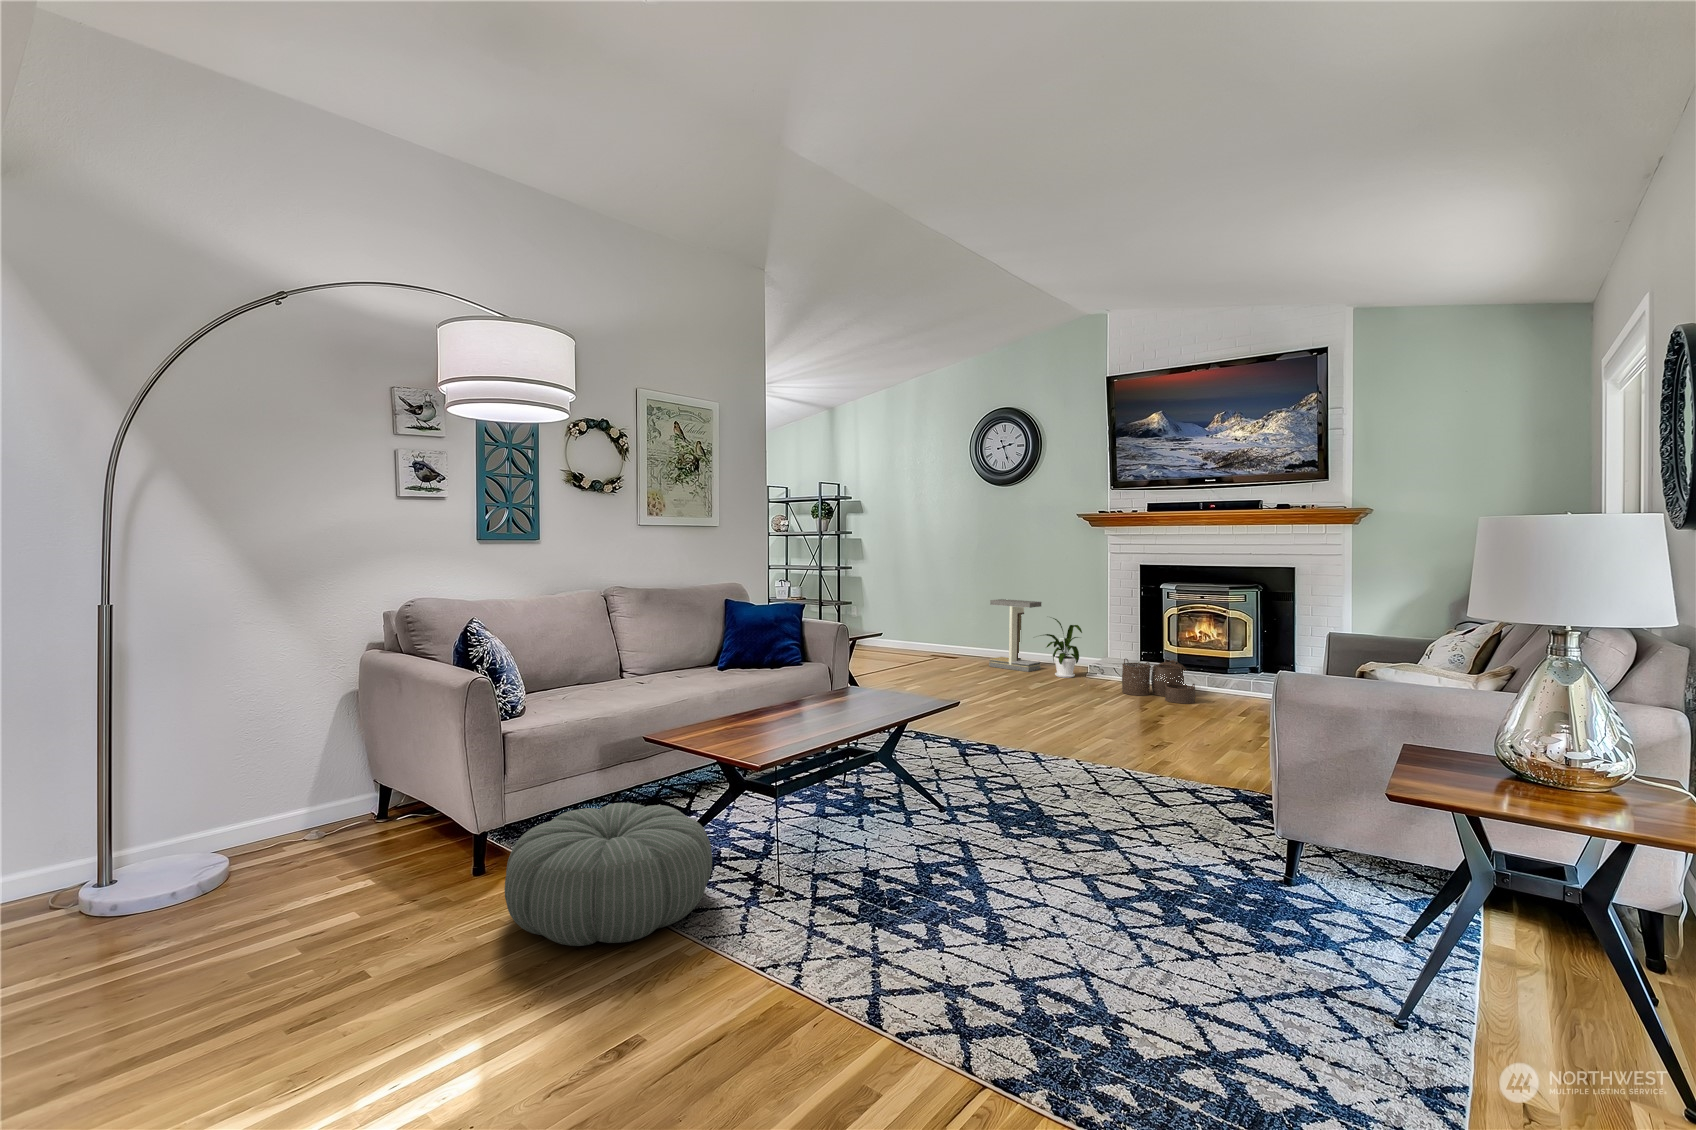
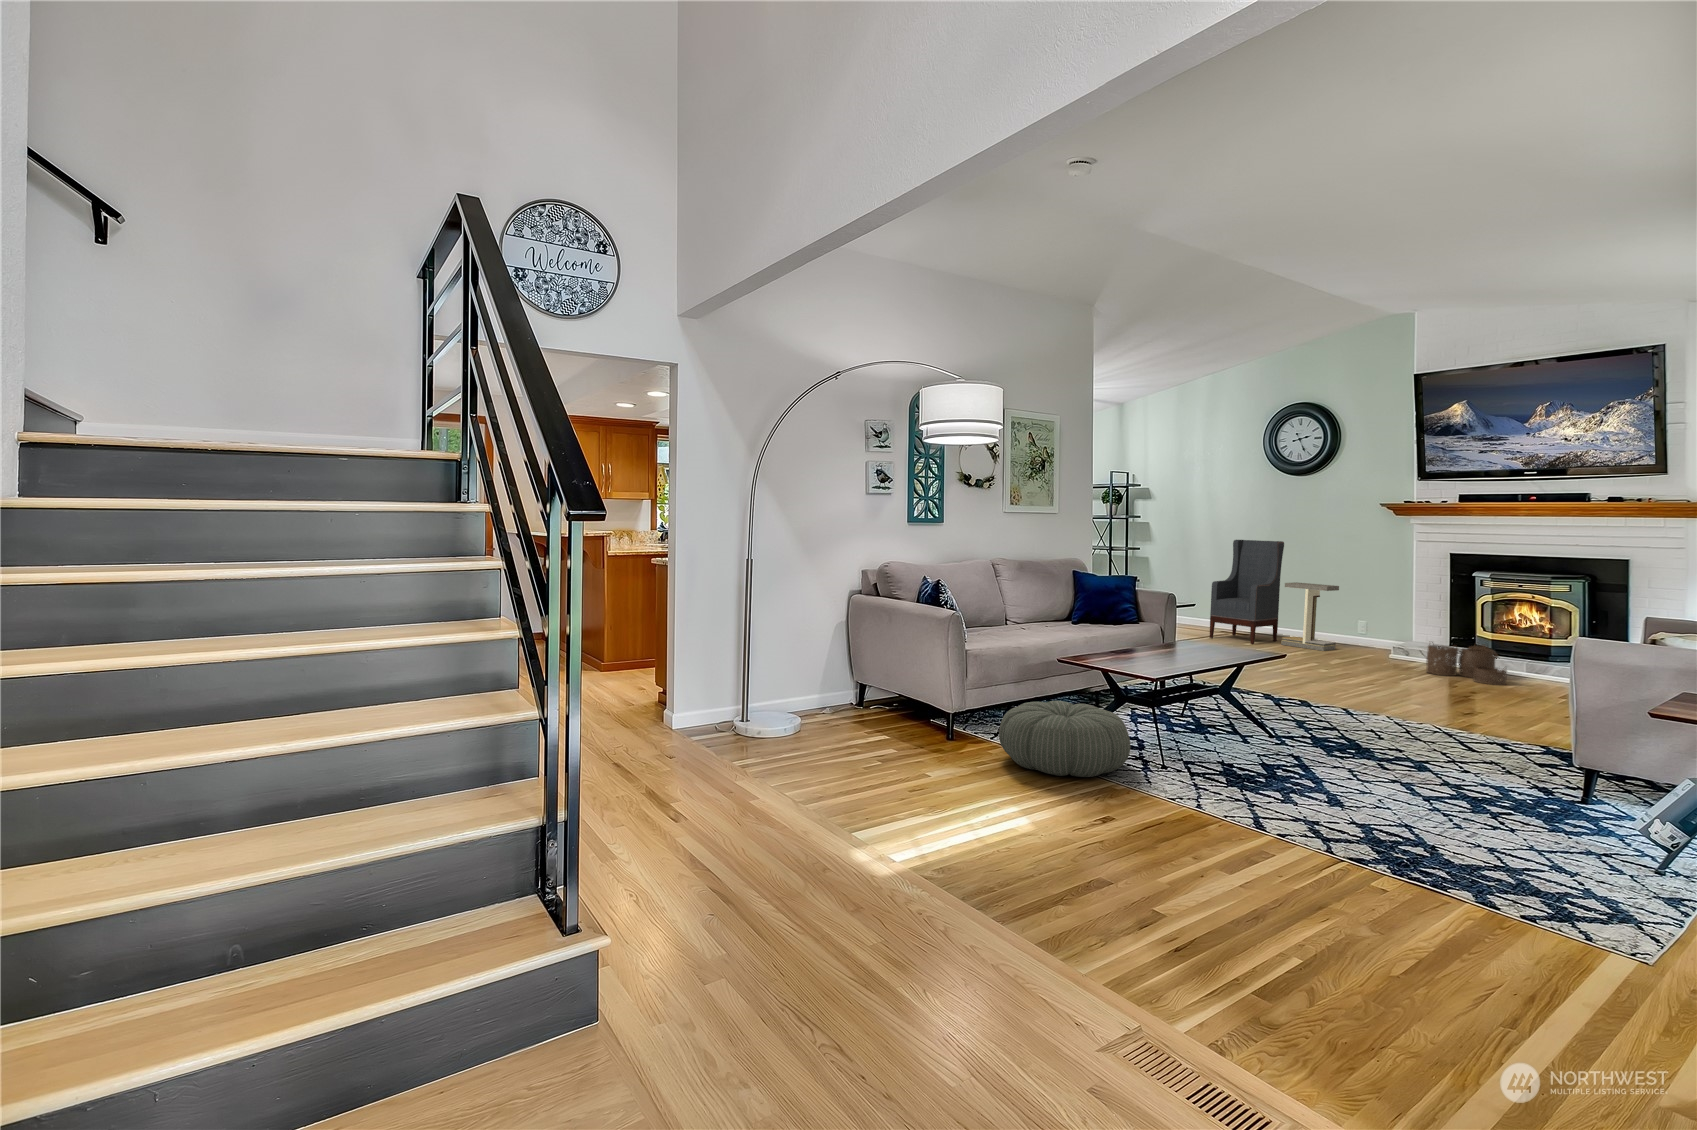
armchair: none [920,555,990,668] -> present [1210,540,1284,644]
house plant: present [1040,618,1082,678] -> none [1330,600,1384,658]

